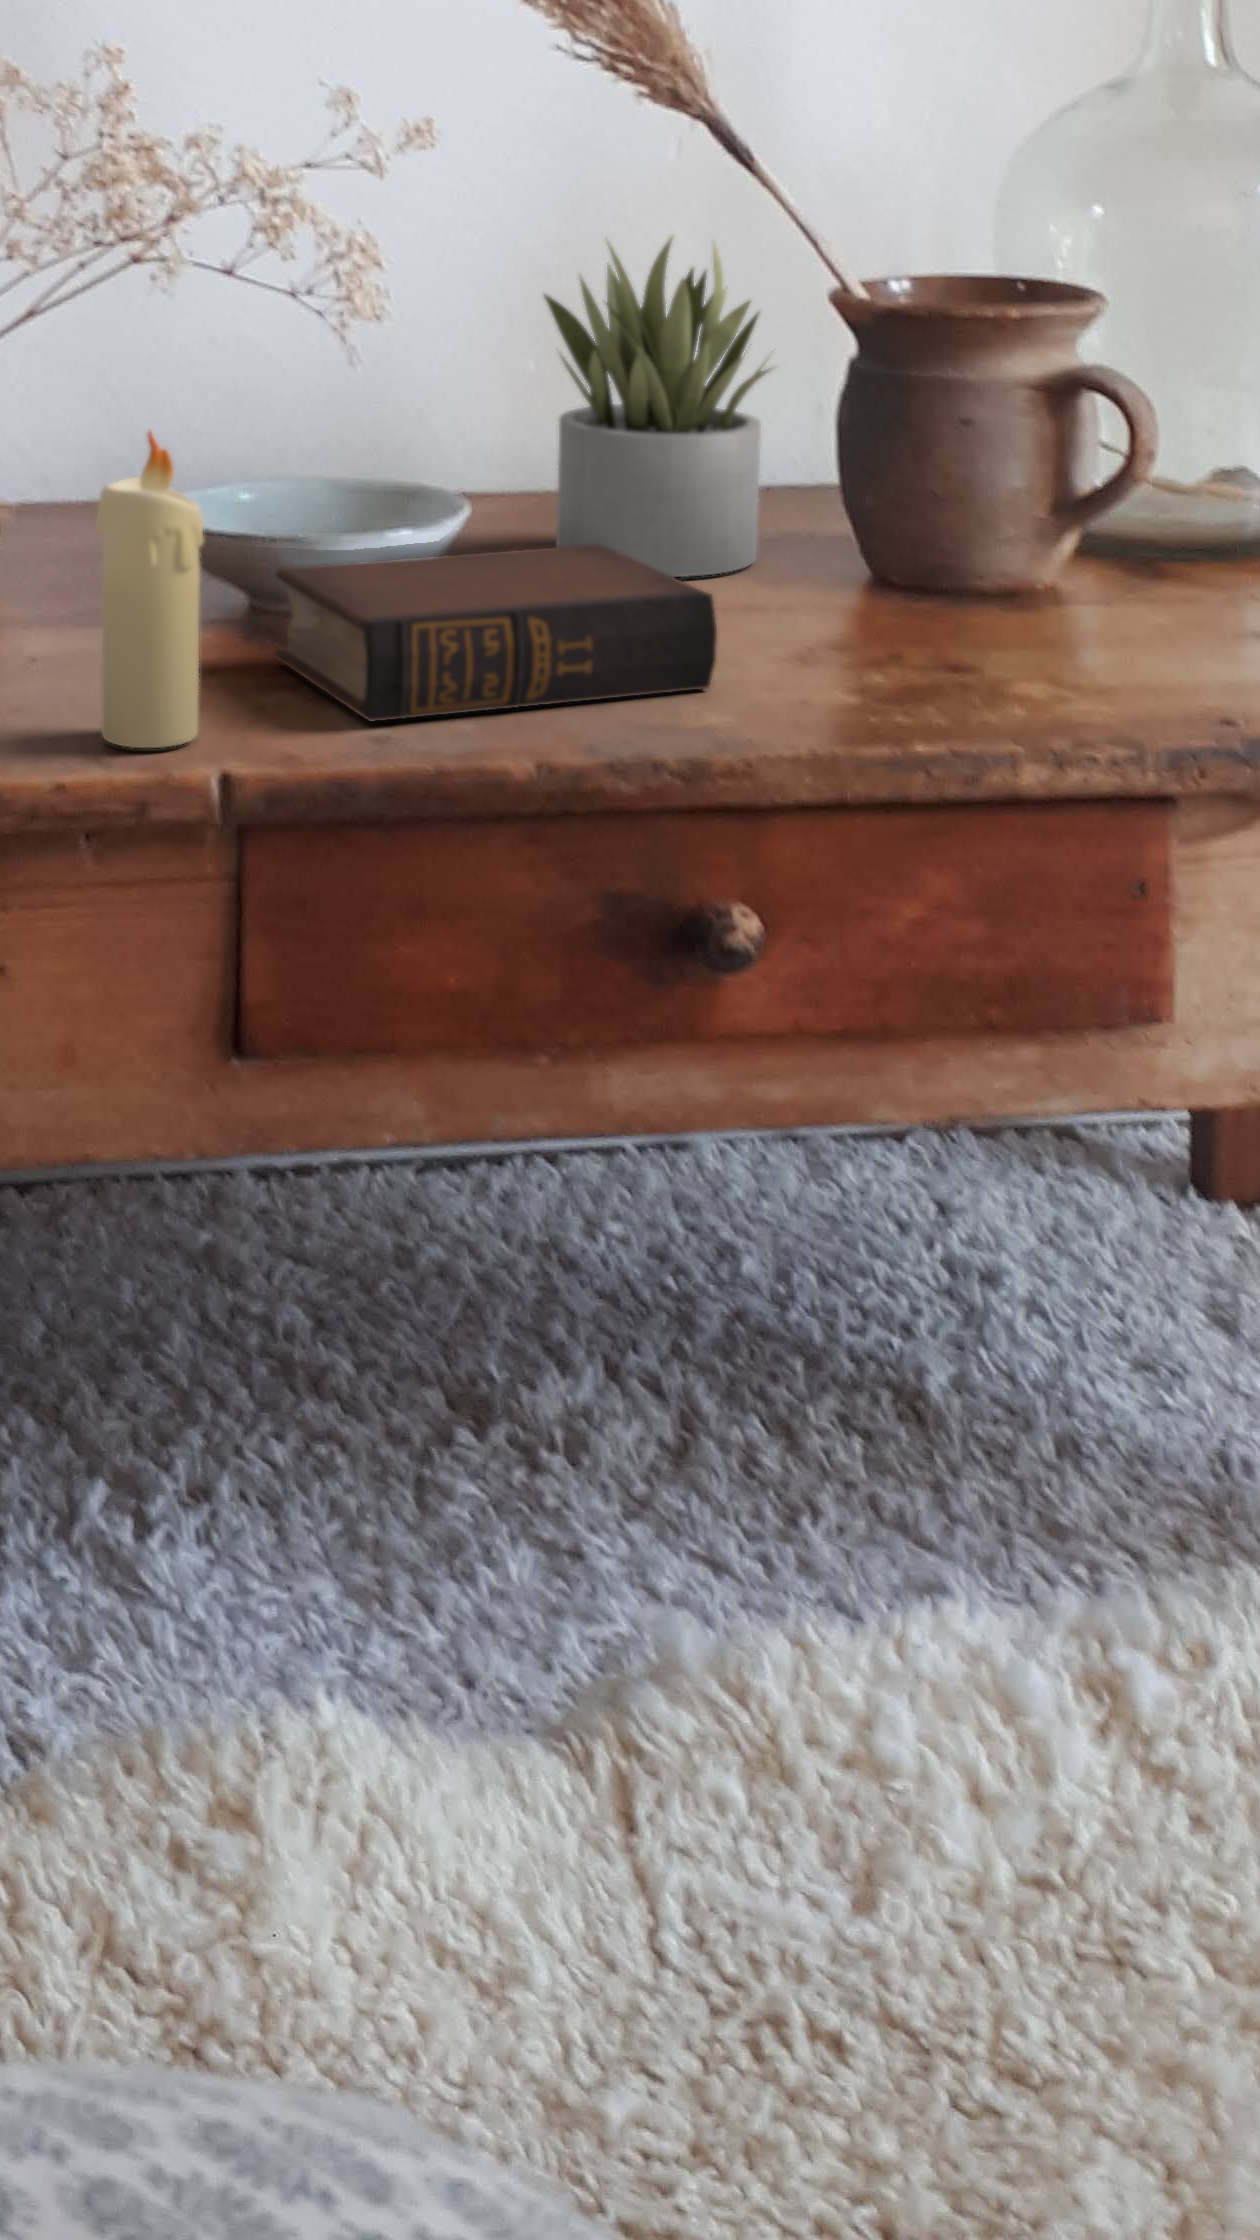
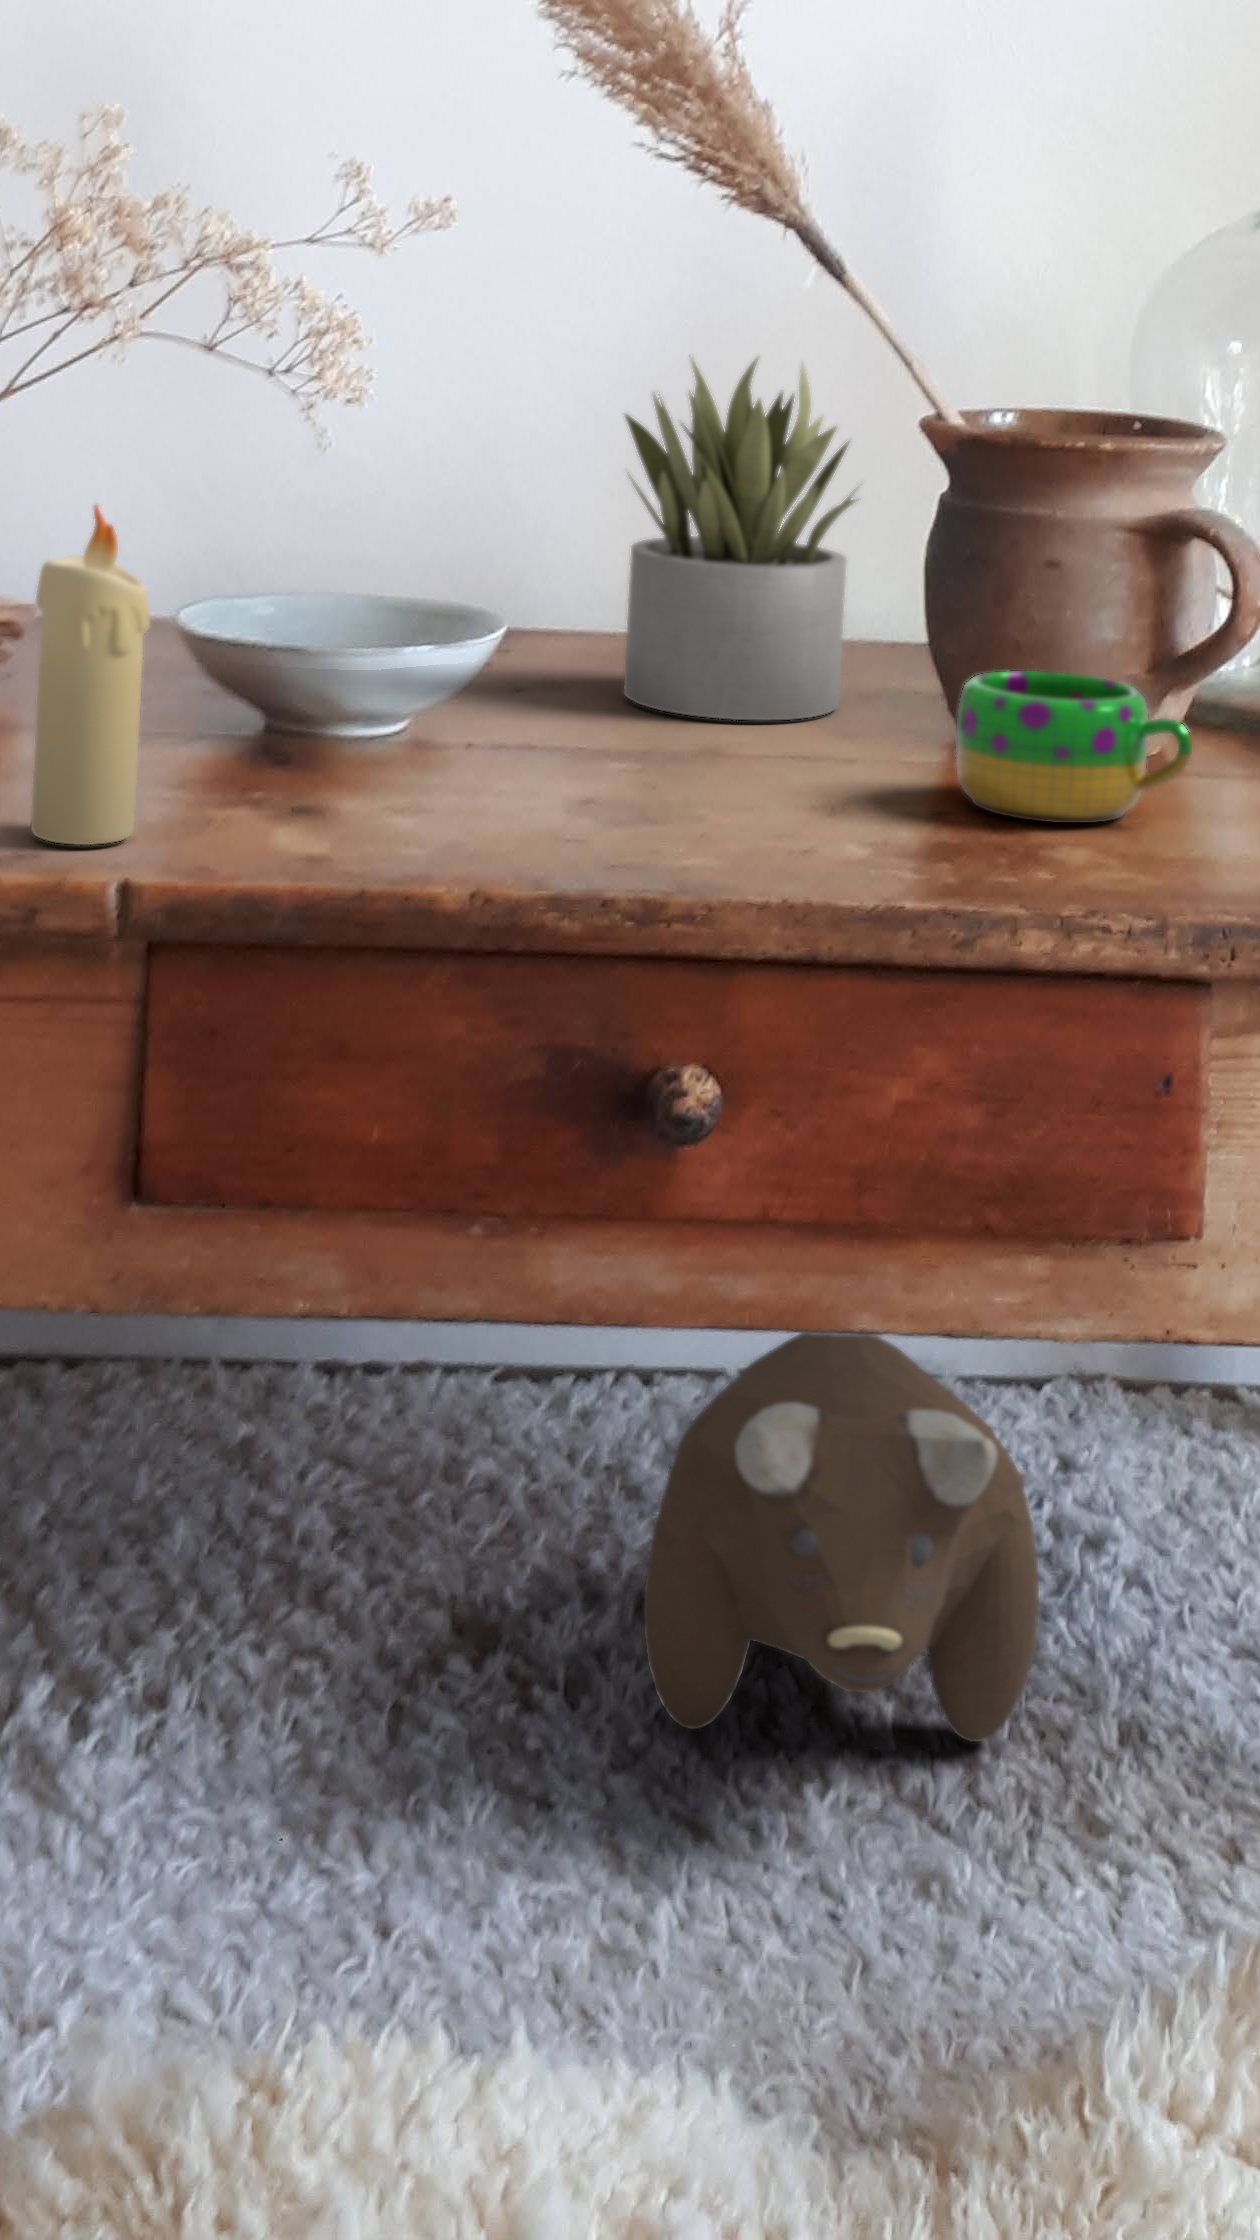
mug: none [911,525,1128,664] -> present [956,671,1192,823]
book: present [275,544,717,722] -> none [261,670,719,834]
plush toy: none [644,1114,991,1476] -> present [644,1332,1039,1742]

